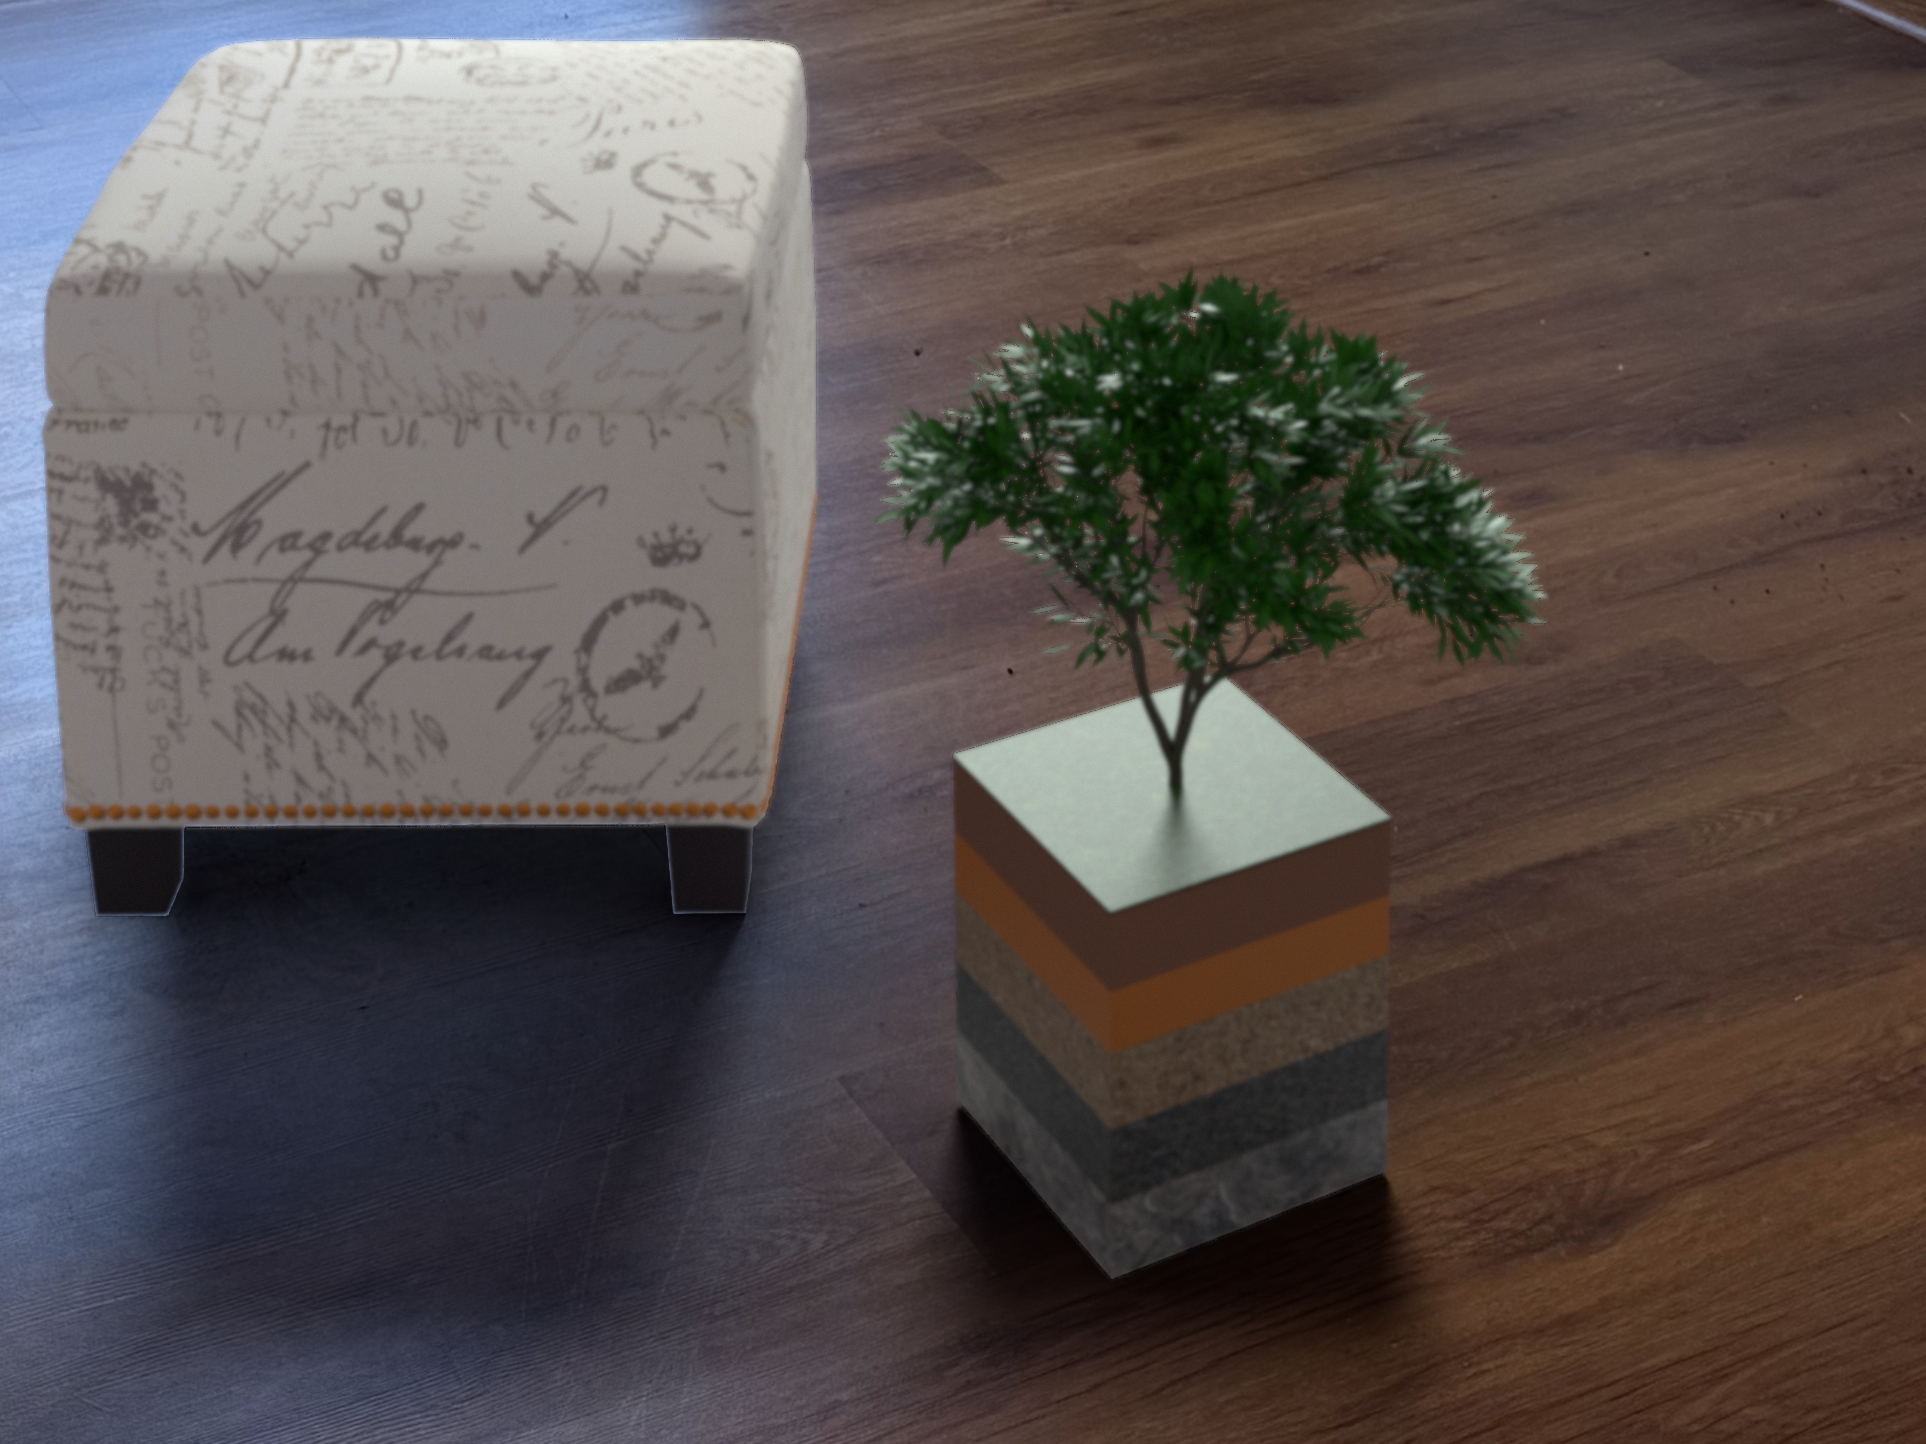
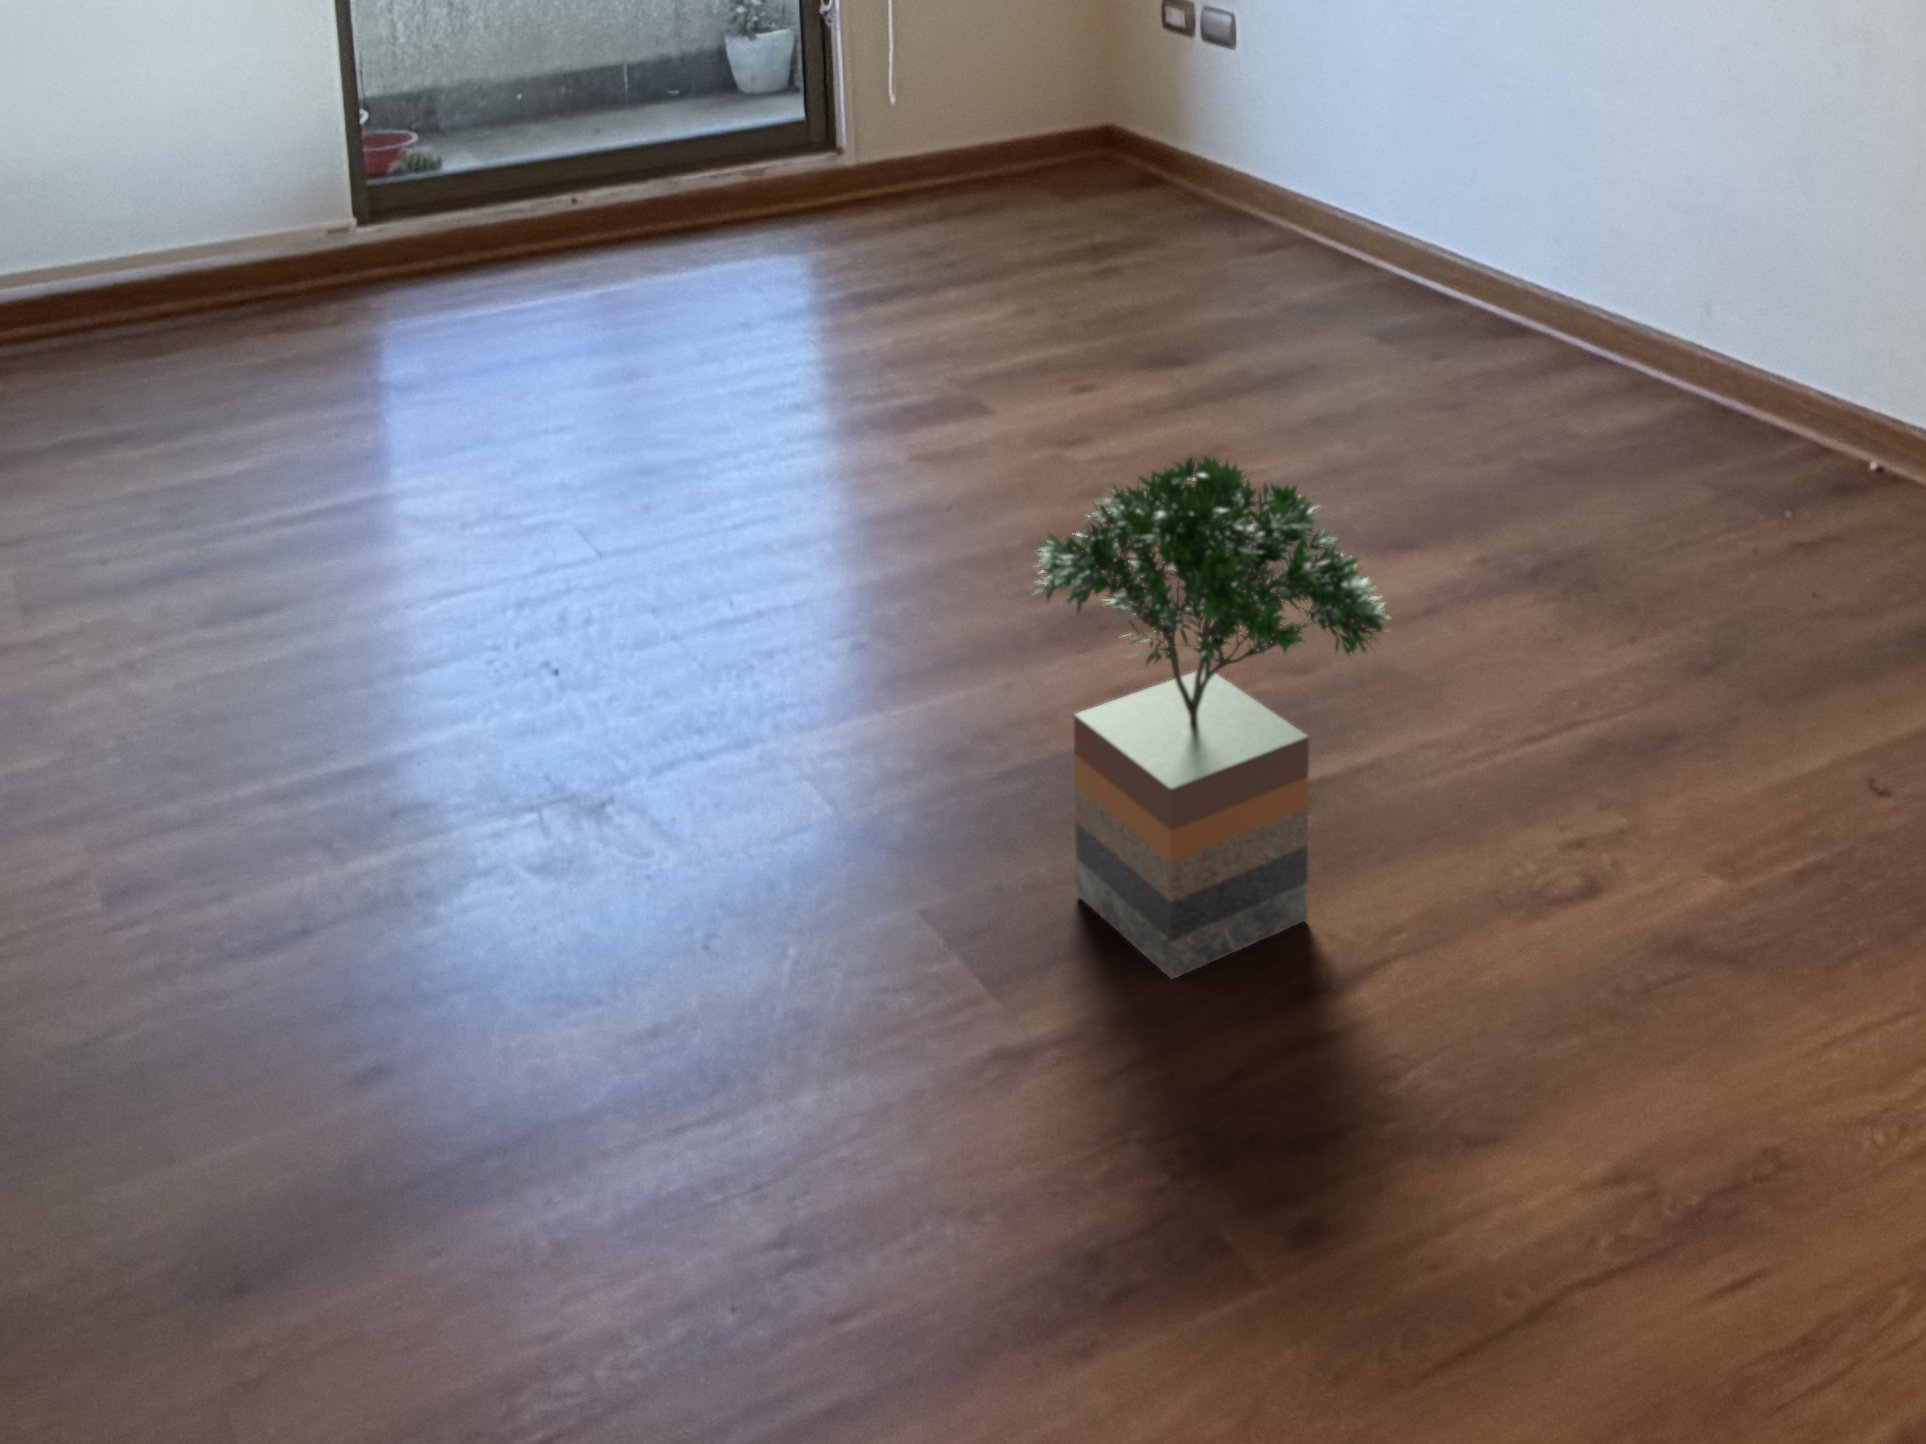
ottoman: present [41,38,818,917] -> none [566,340,962,823]

